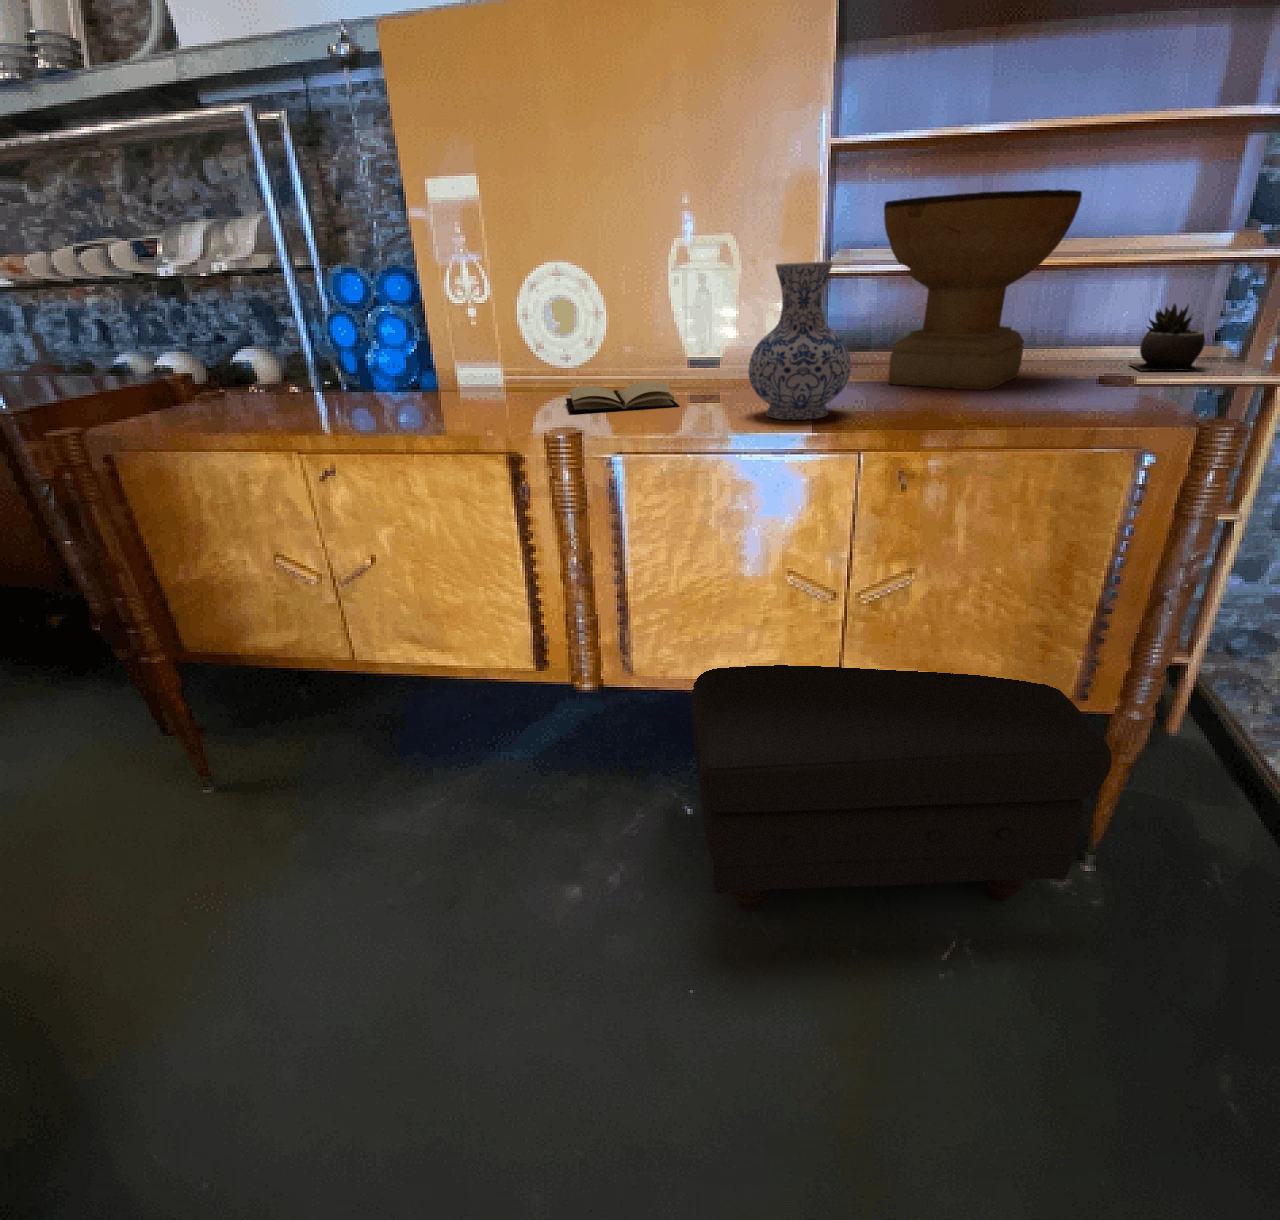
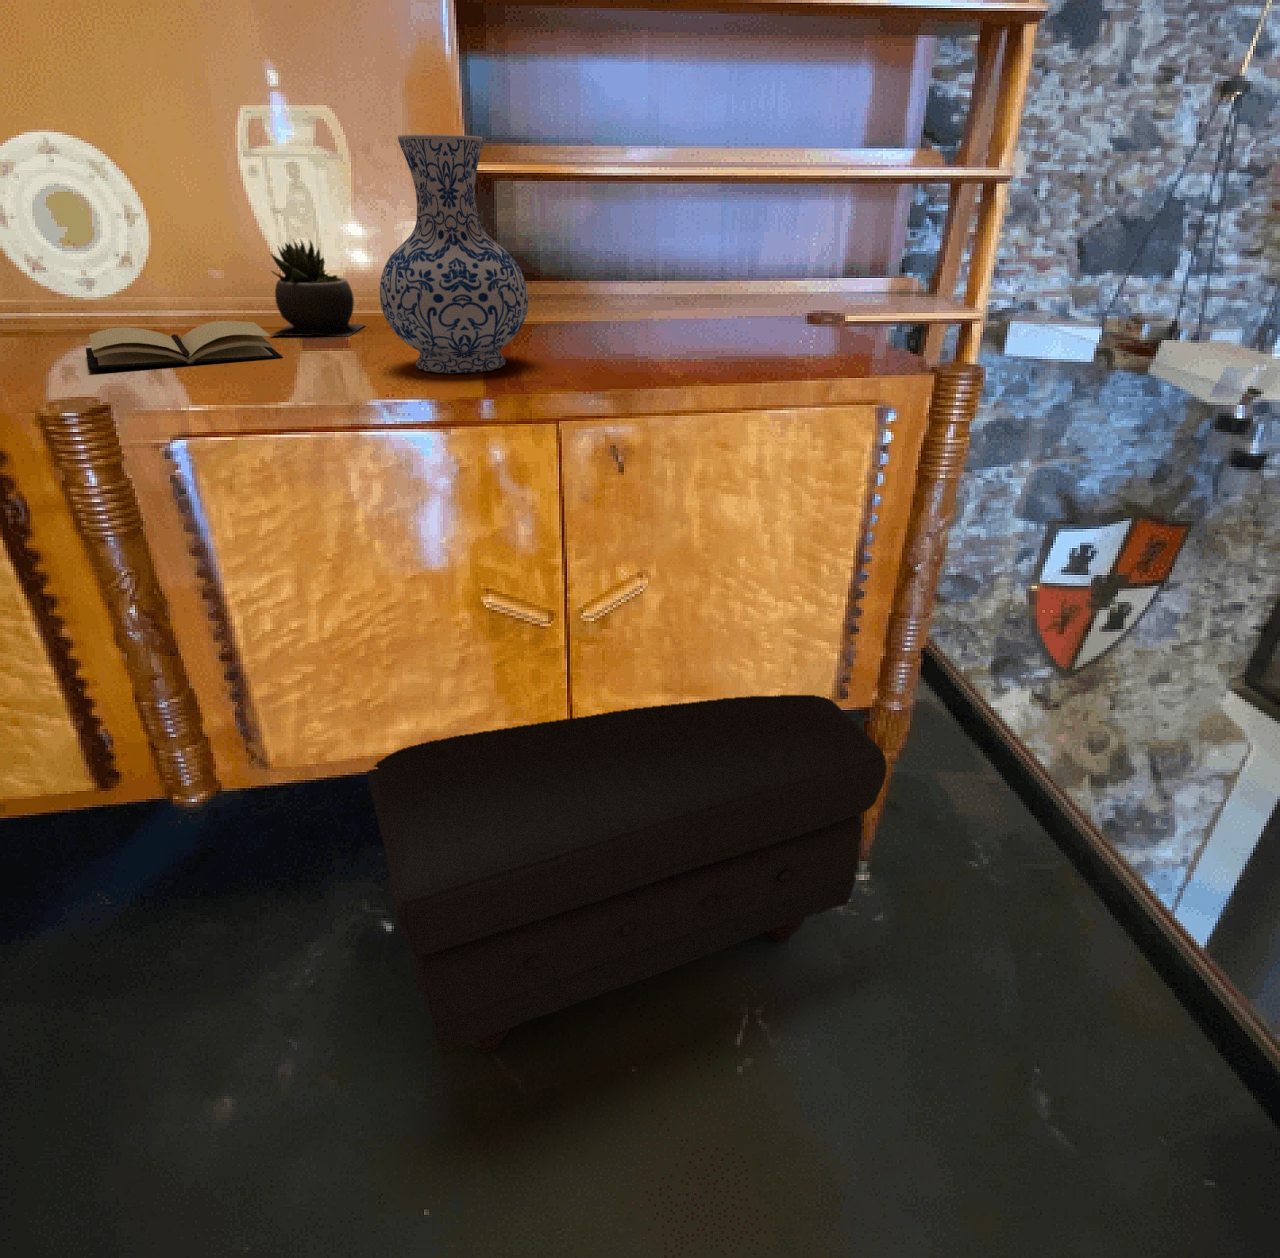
decorative bowl: present [884,189,1082,390] -> none [539,65,771,330]
succulent plant: present [1129,304,1205,371] -> present [271,241,365,336]

